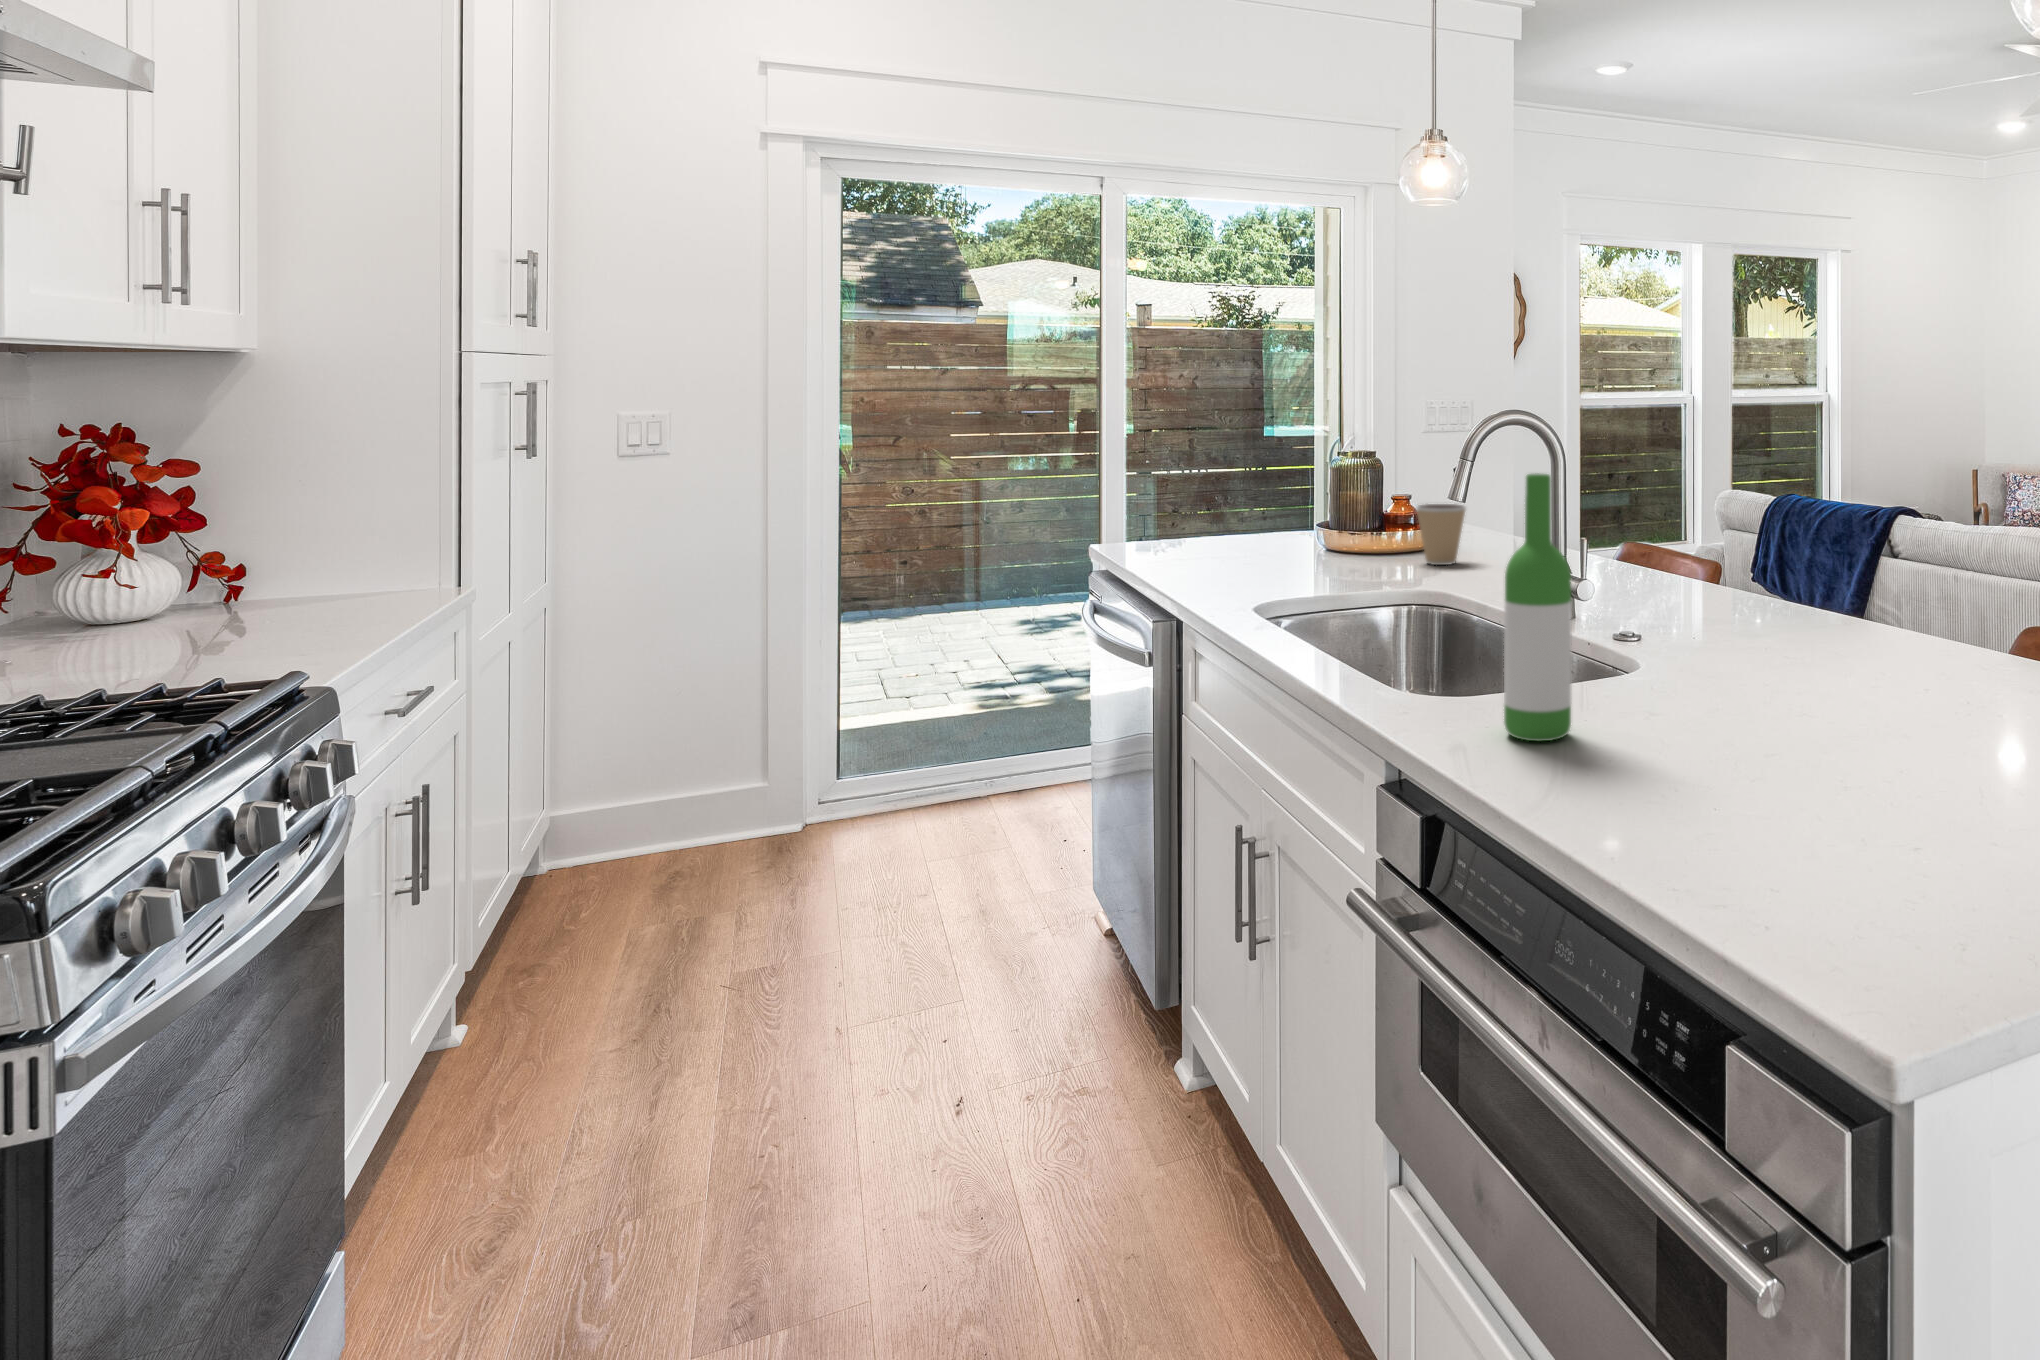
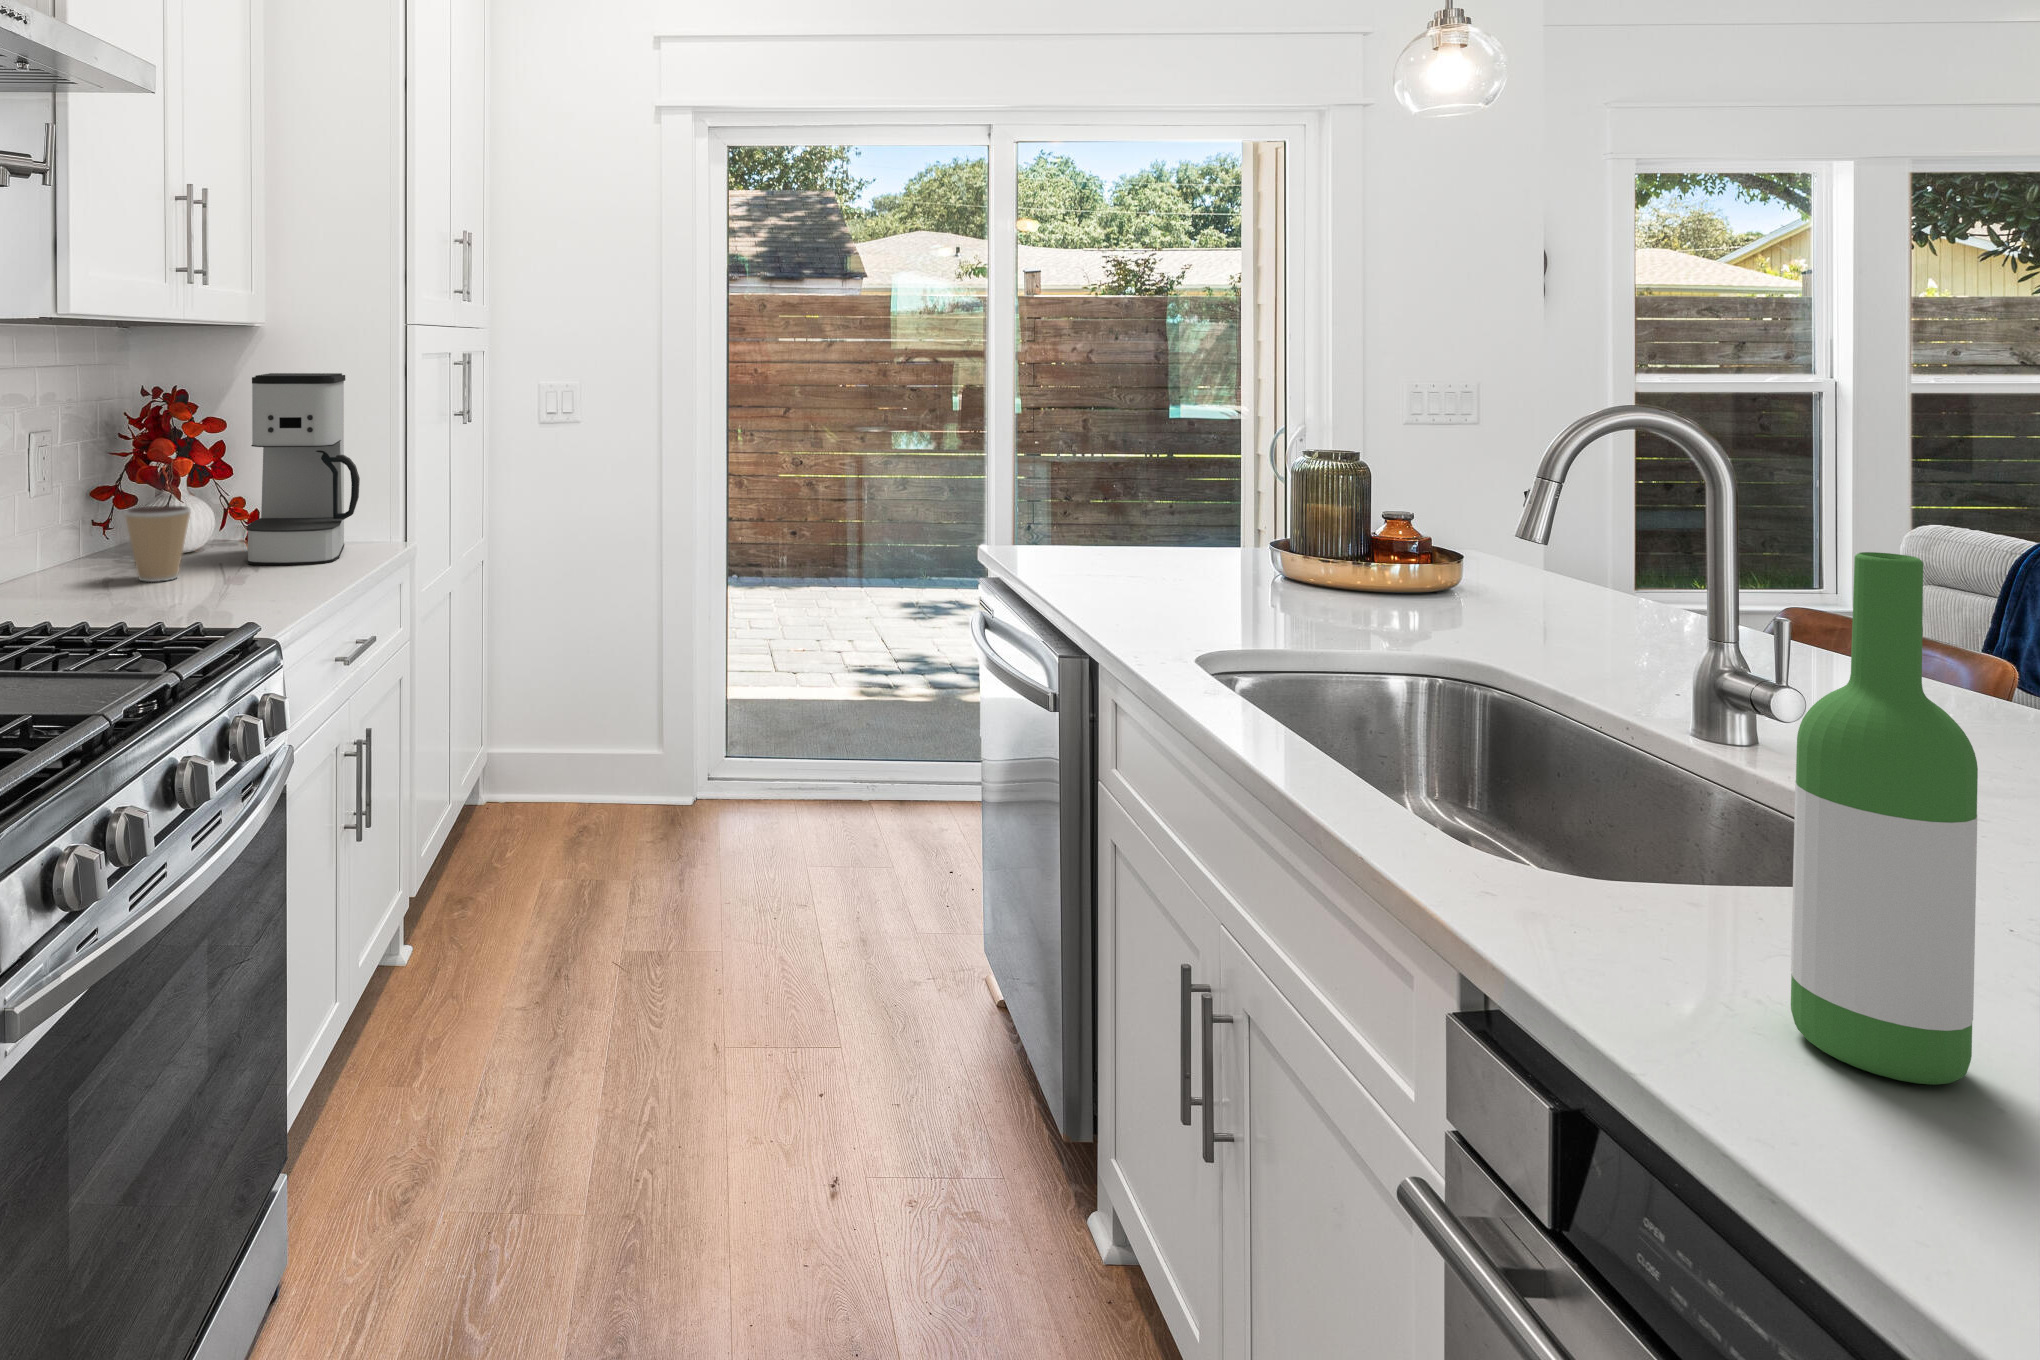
coffee maker: none [238,404,395,624] -> present [247,373,360,565]
coffee cup: present [1416,504,1466,565] -> present [125,505,191,582]

